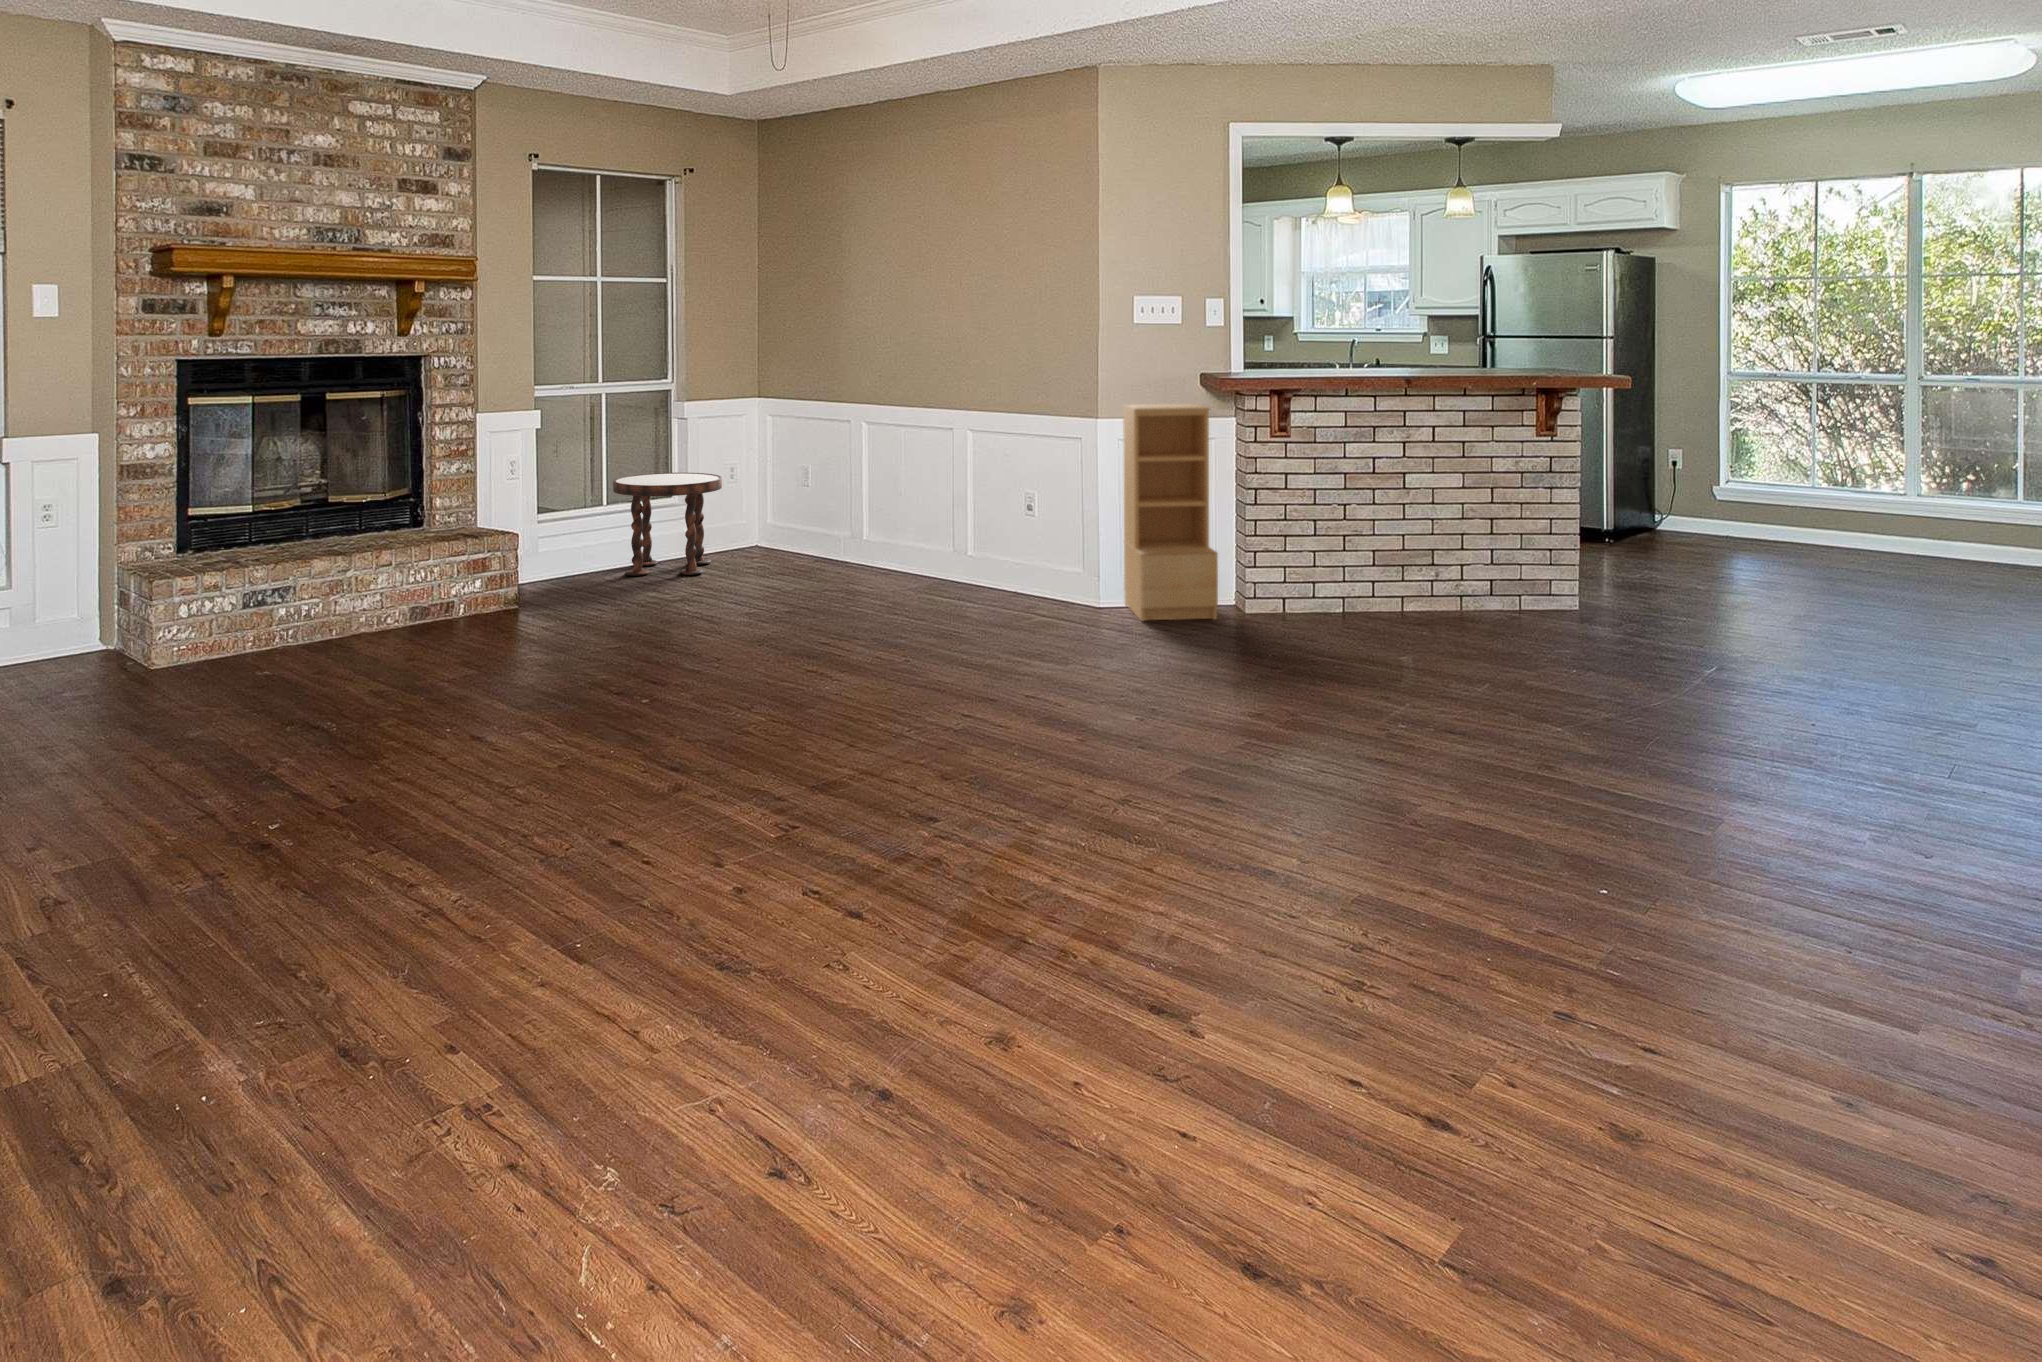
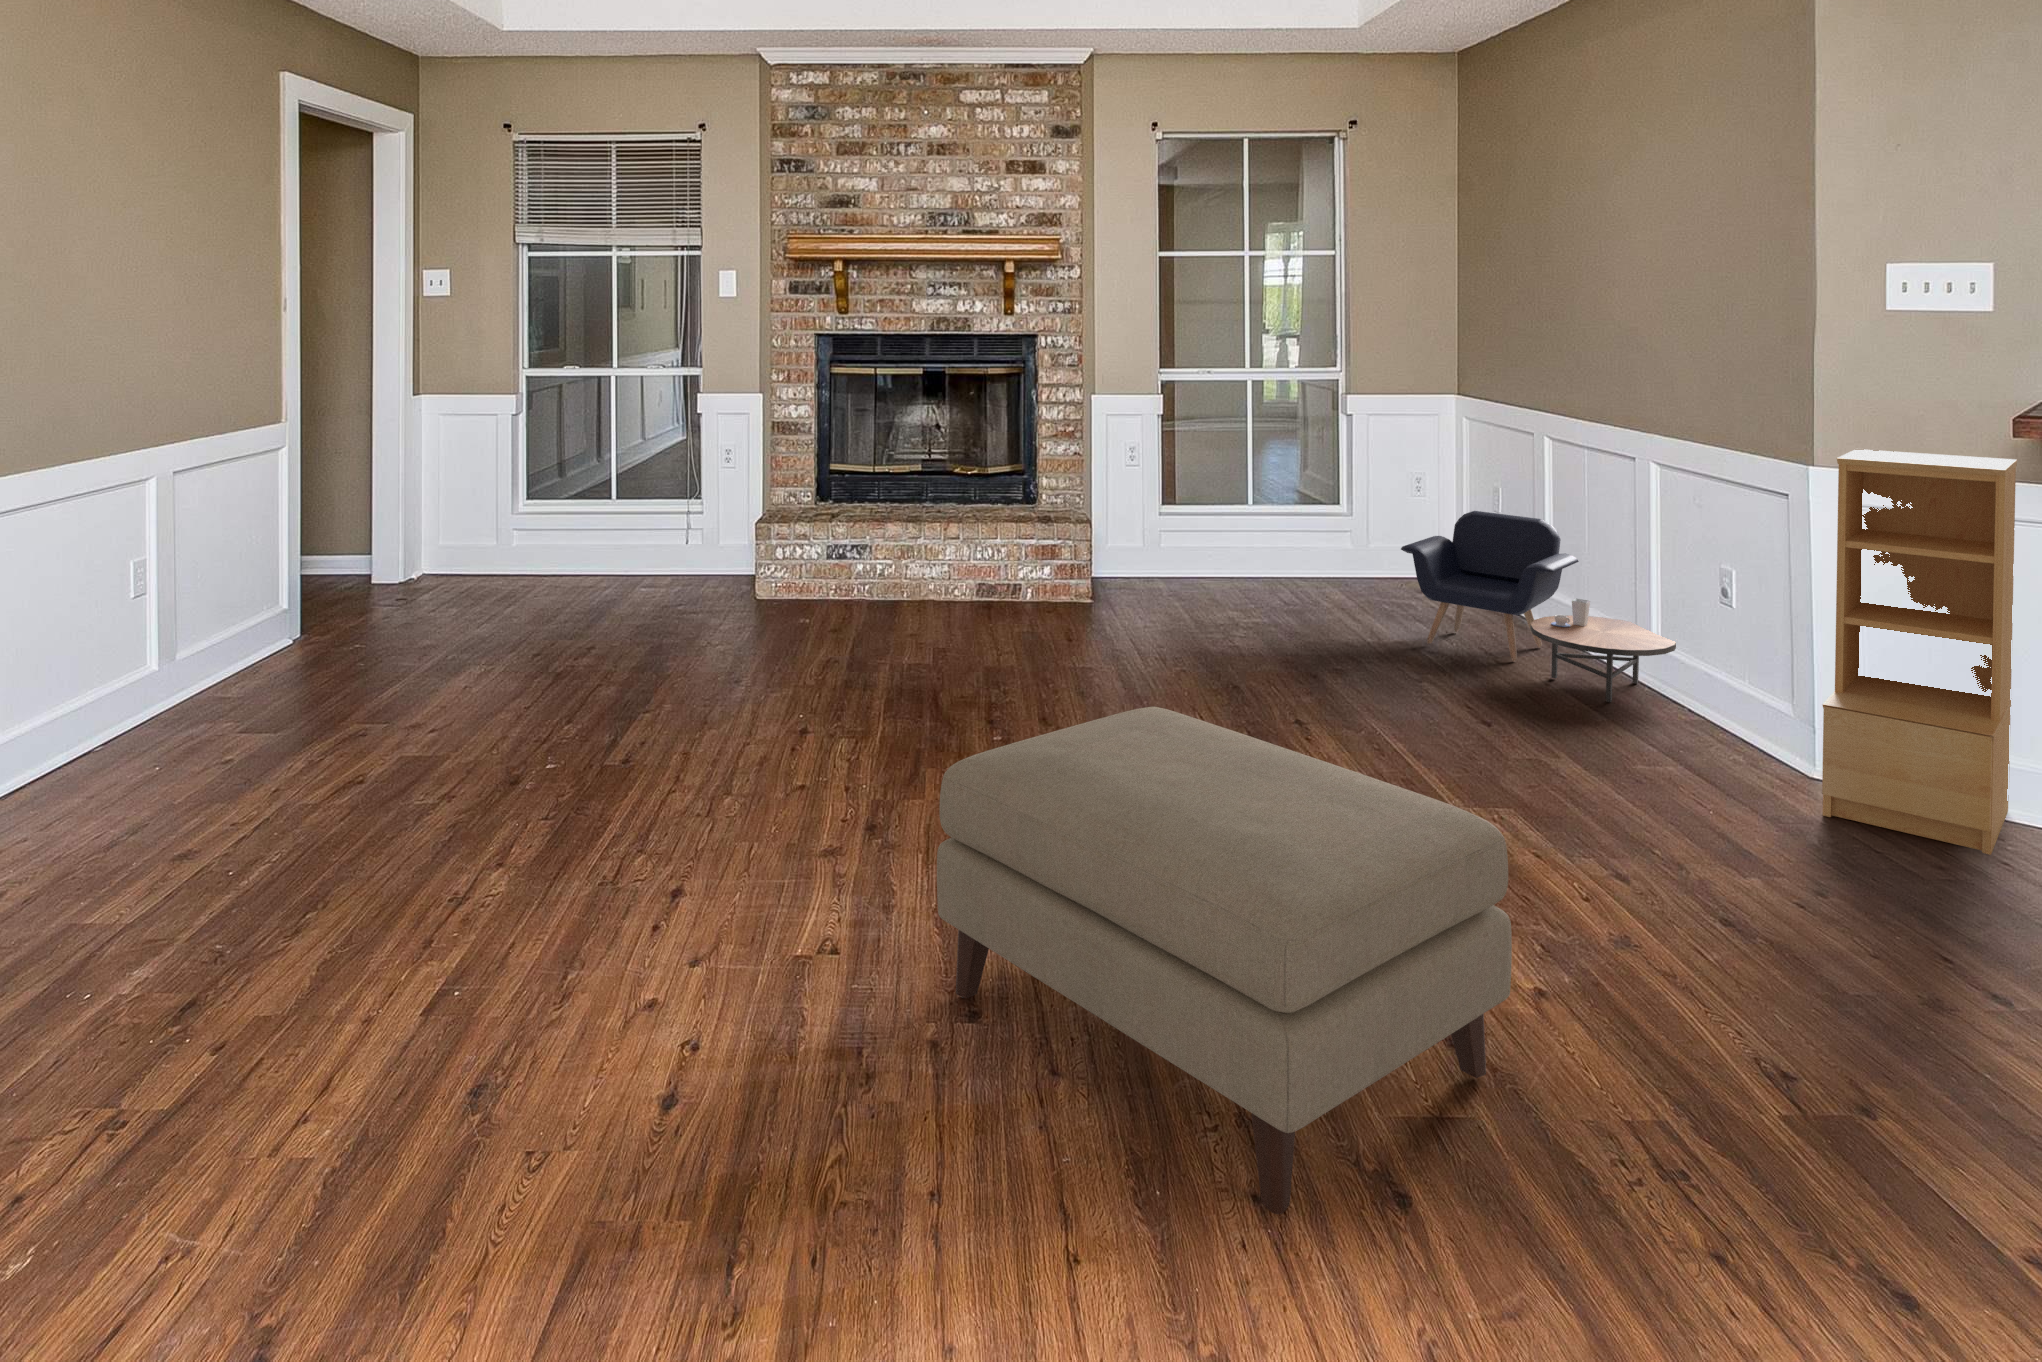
side table: present [613,473,722,576] -> none [1242,475,1370,600]
armchair: none [798,480,999,595] -> present [1401,511,1676,702]
ottoman: none [927,599,1246,823] -> present [937,707,1512,1214]

